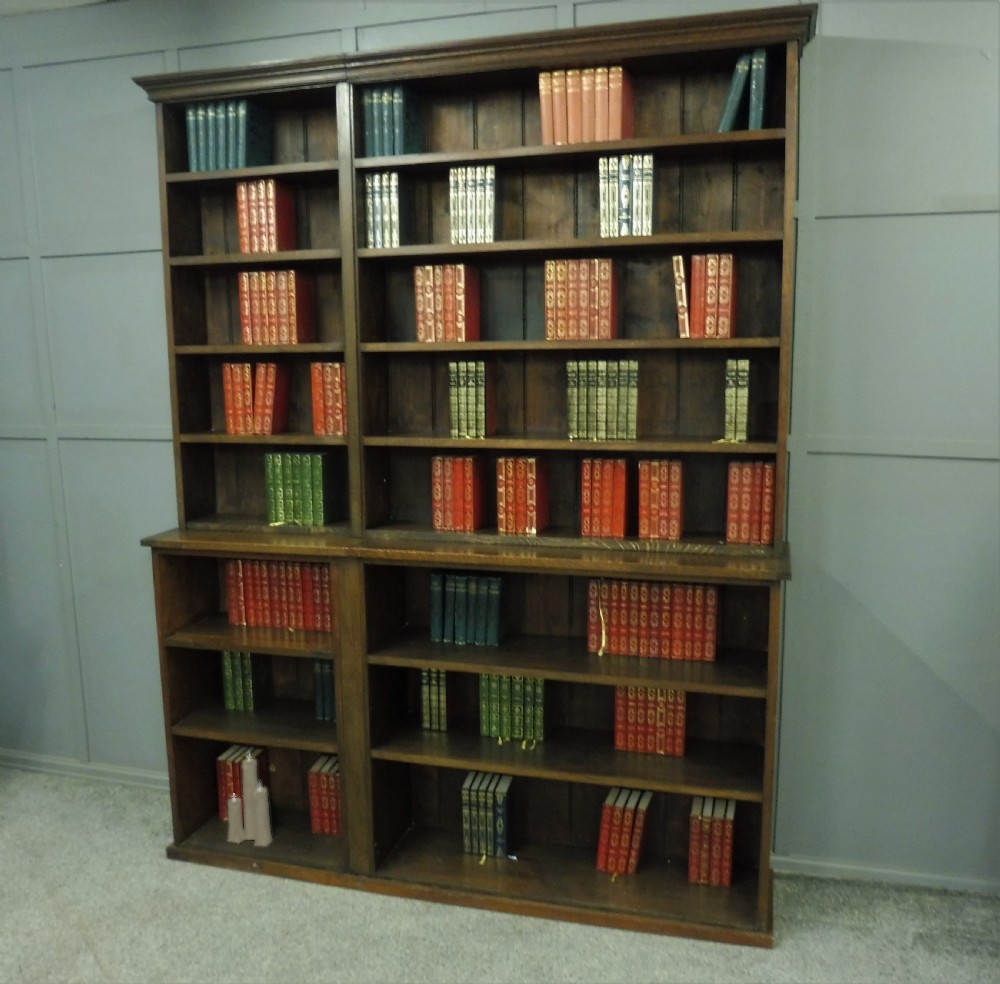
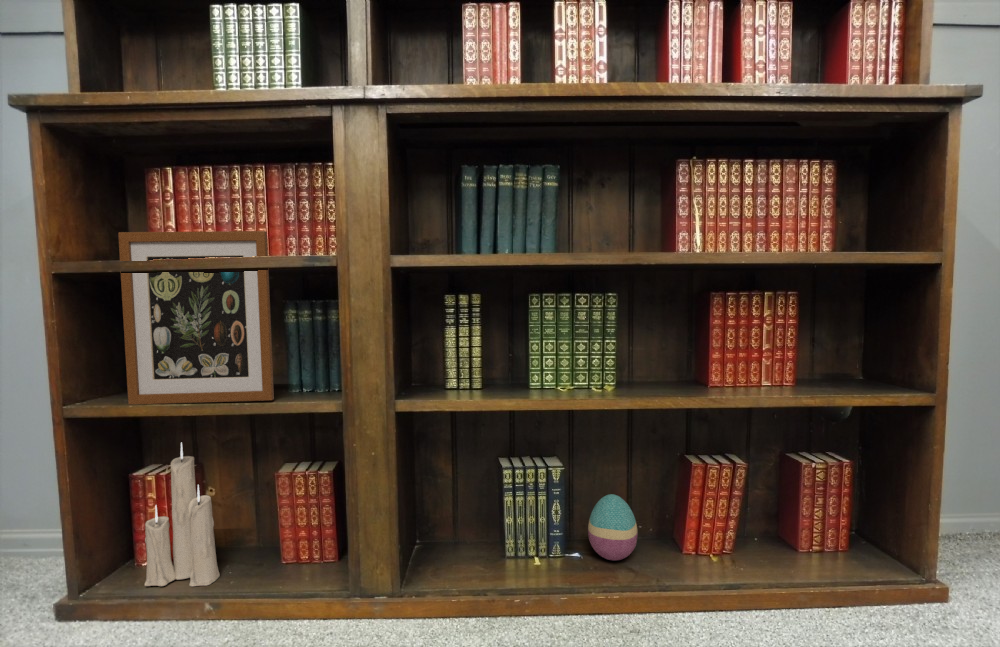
picture frame: none [210,611,307,728] -> present [118,231,274,405]
decorative egg: none [523,817,560,865] -> present [588,494,638,560]

